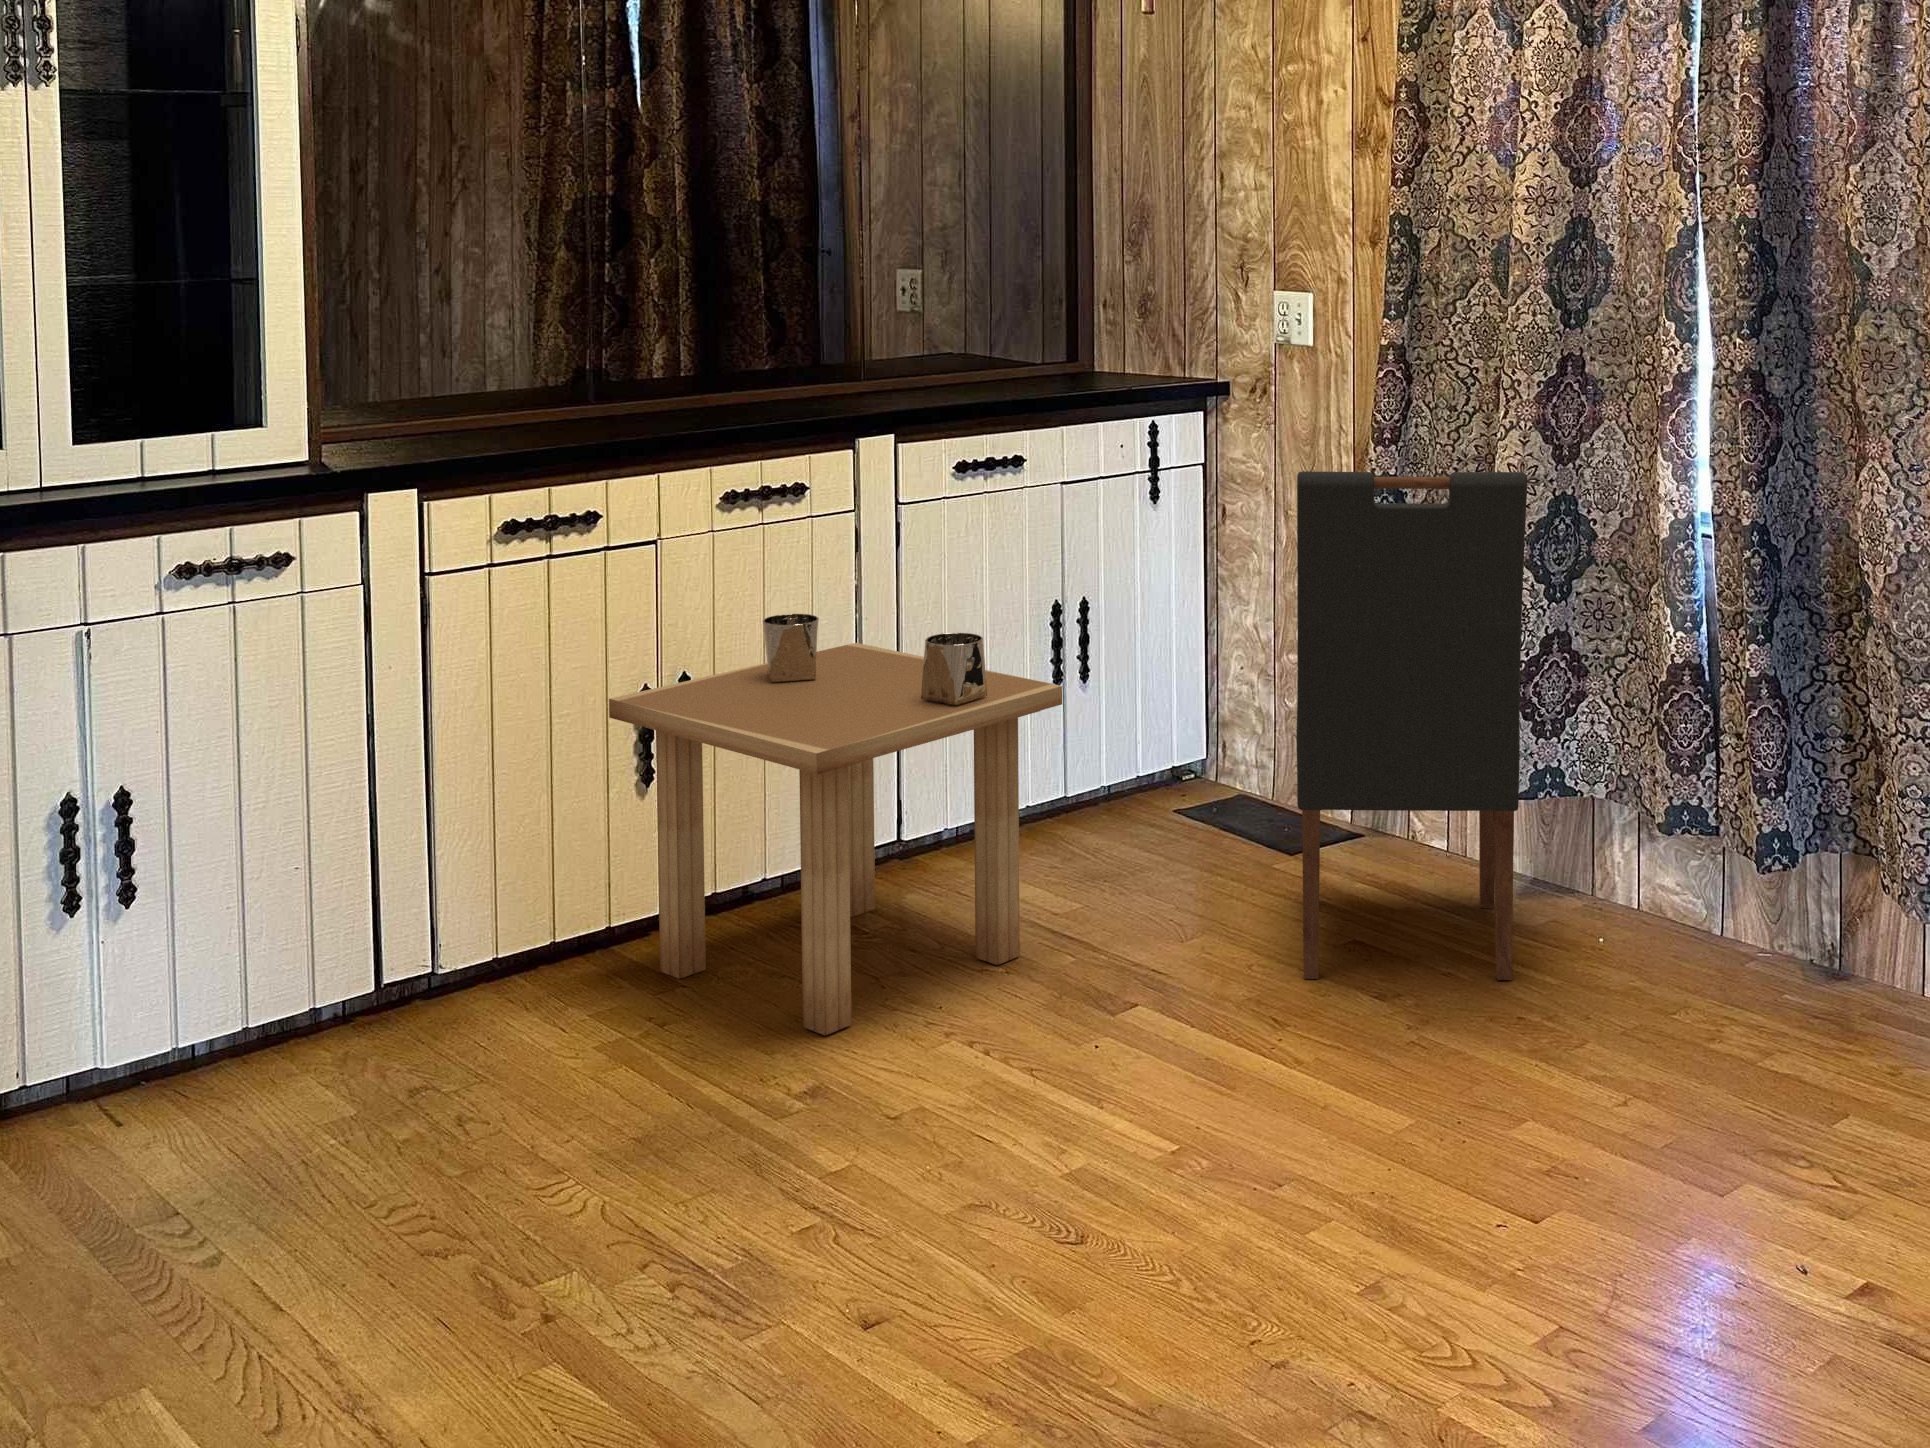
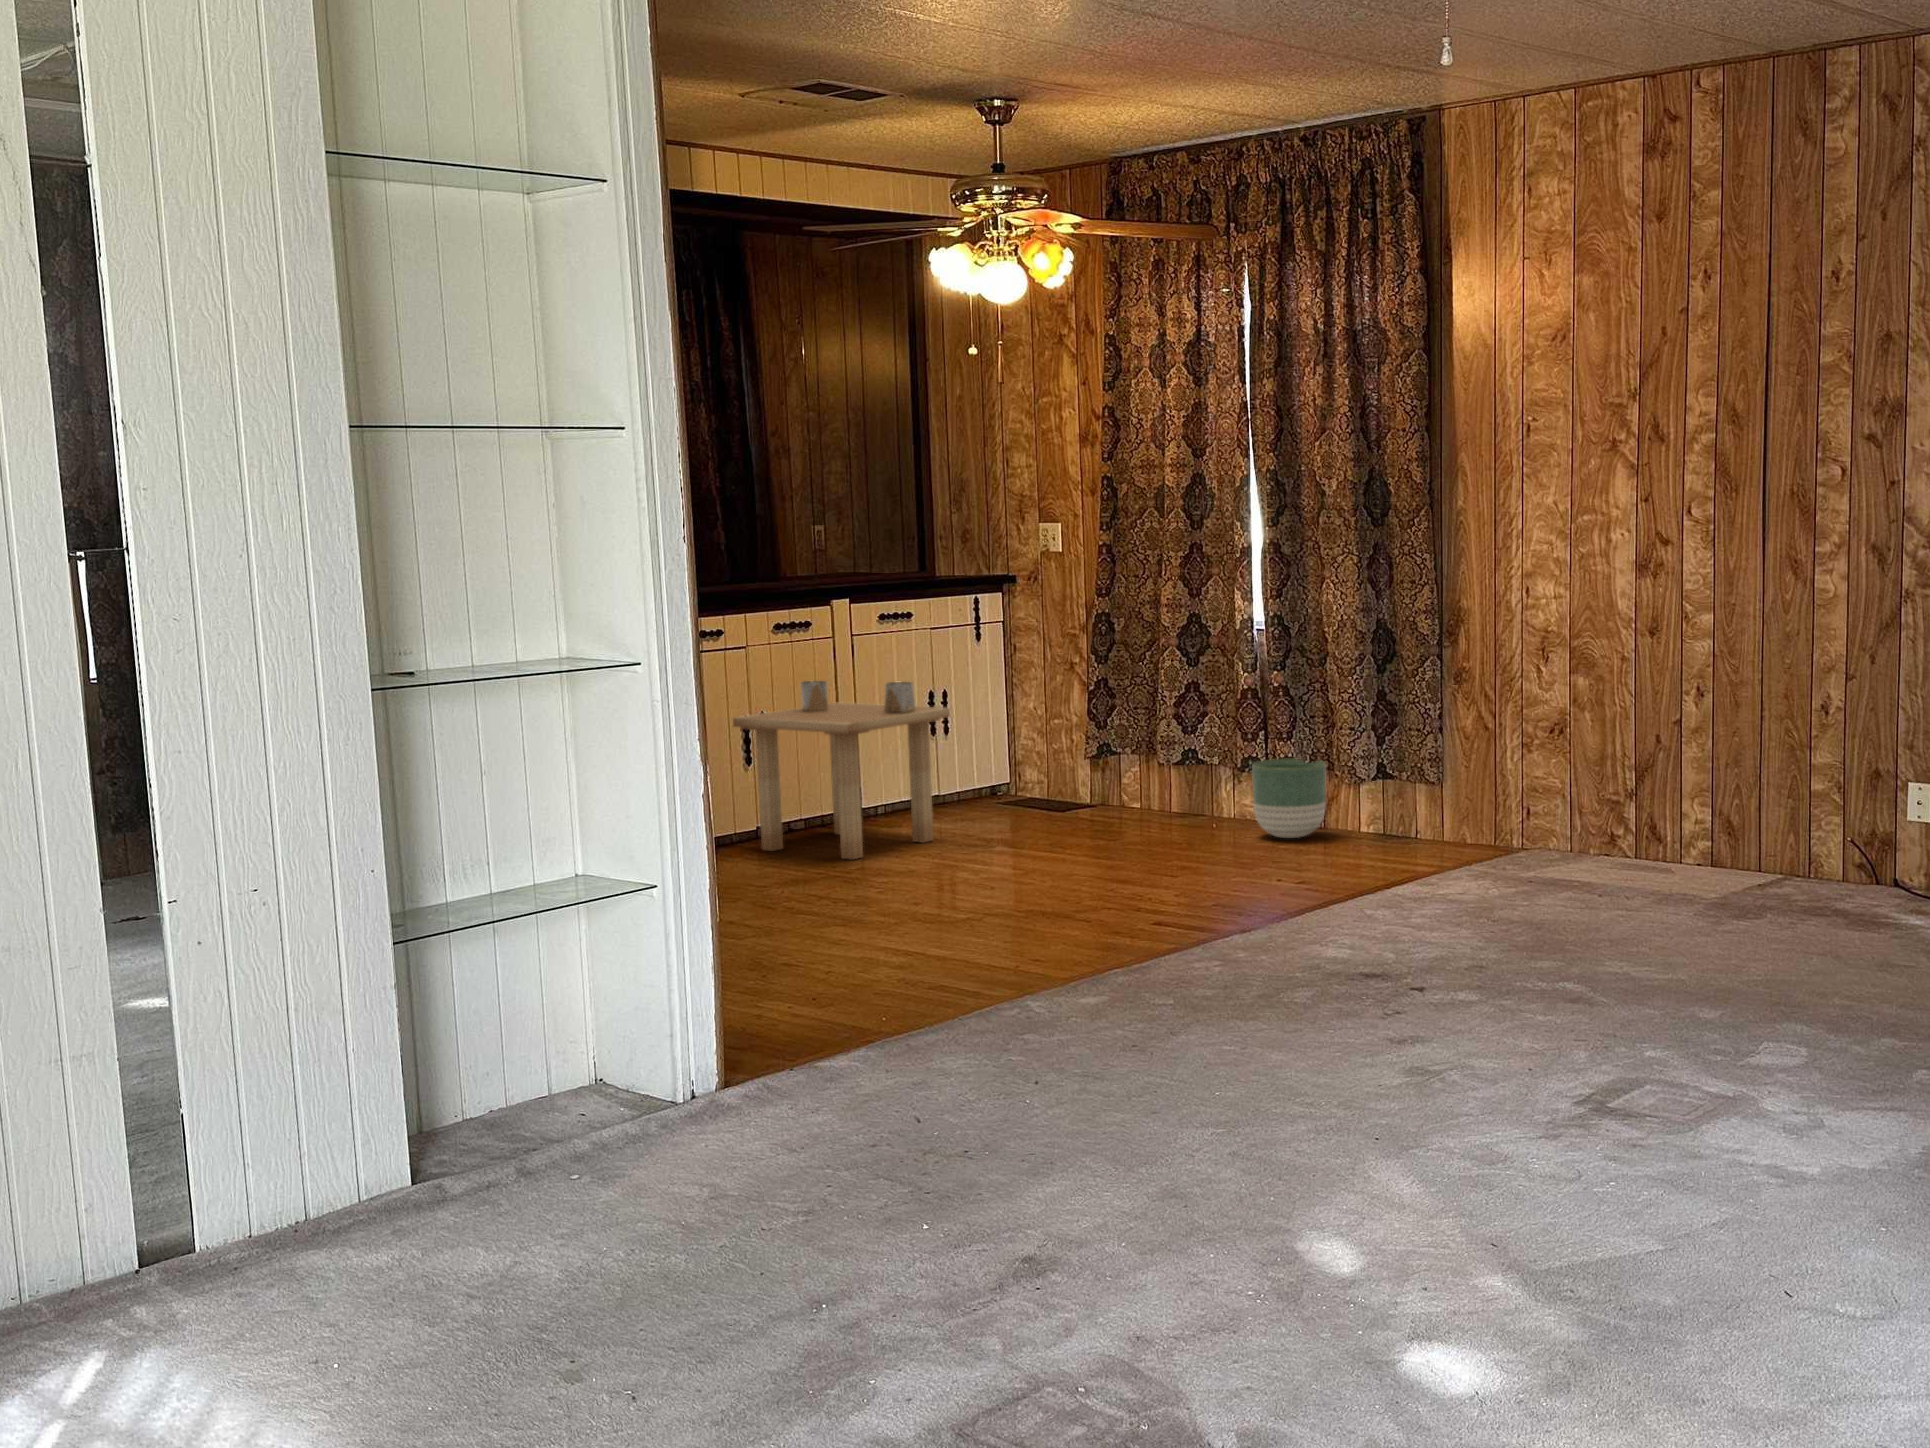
dining chair: present [1296,471,1527,980] -> none [1062,592,1171,840]
planter: none [1691,819,1851,1008] -> present [1252,759,1326,838]

